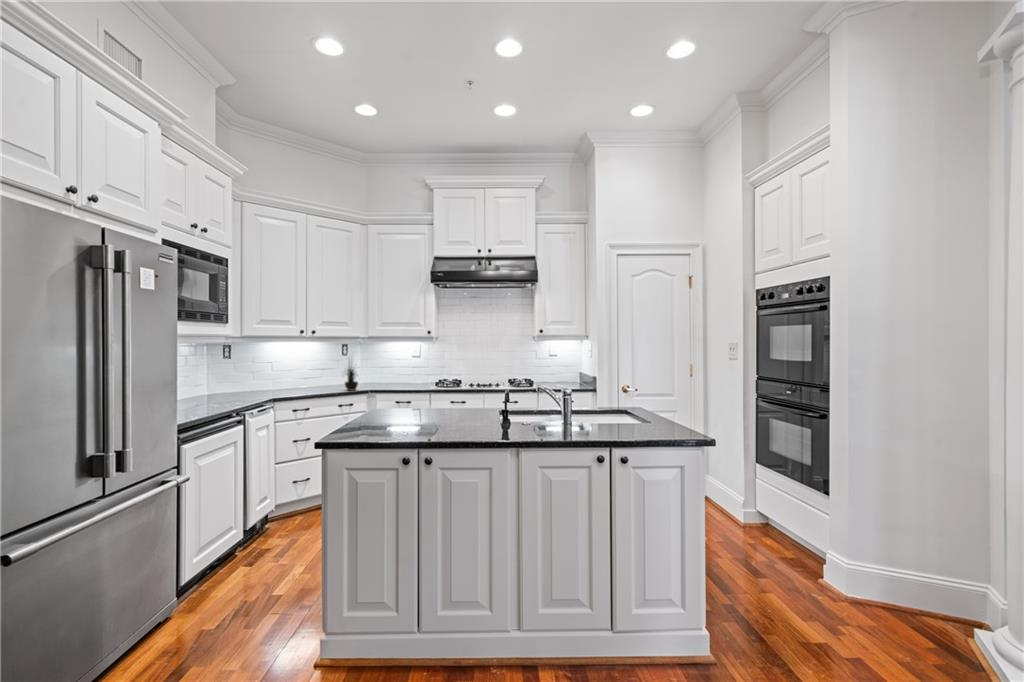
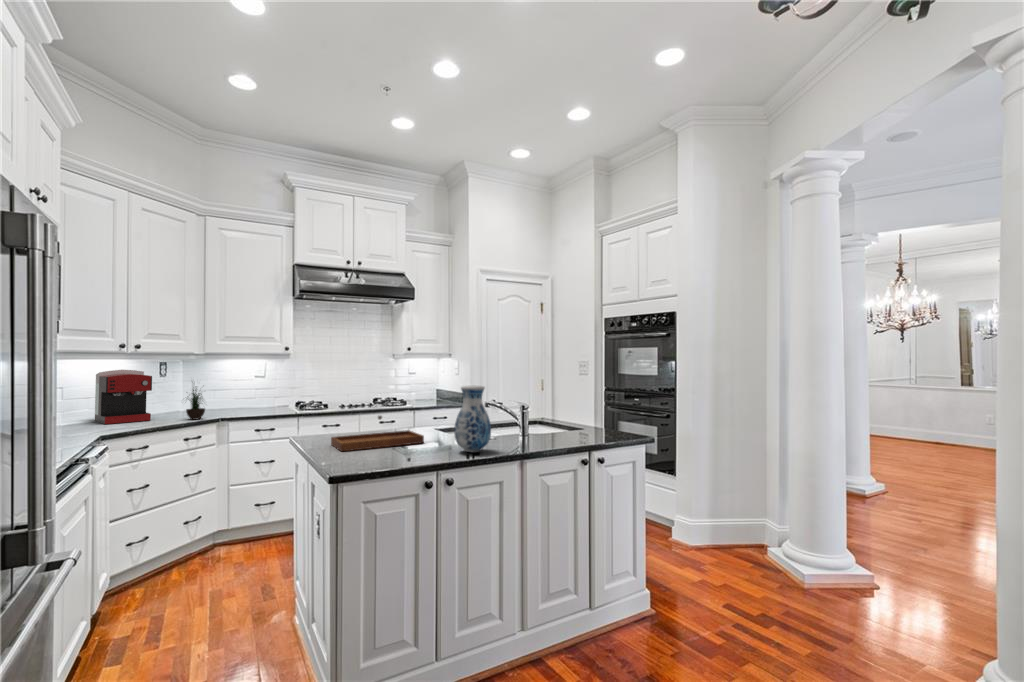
coffee maker: none [292,349,323,390] -> present [95,370,152,424]
vase: none [451,365,490,434] -> present [454,386,491,452]
tray: none [370,392,453,422] -> present [331,415,424,451]

